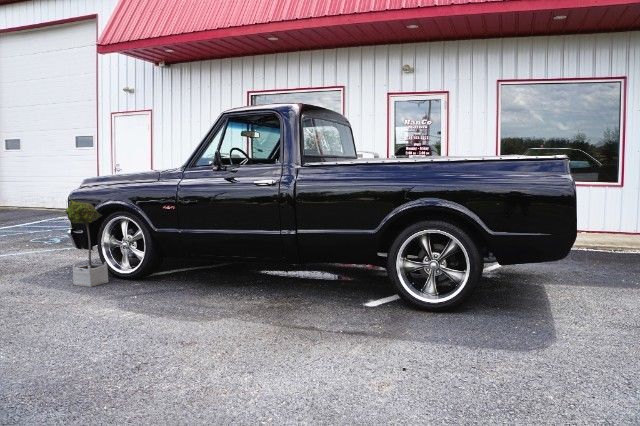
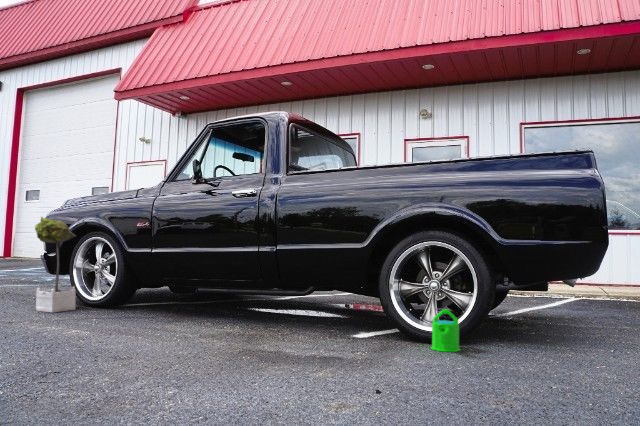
watering can: none [430,285,456,319] -> present [431,309,461,352]

